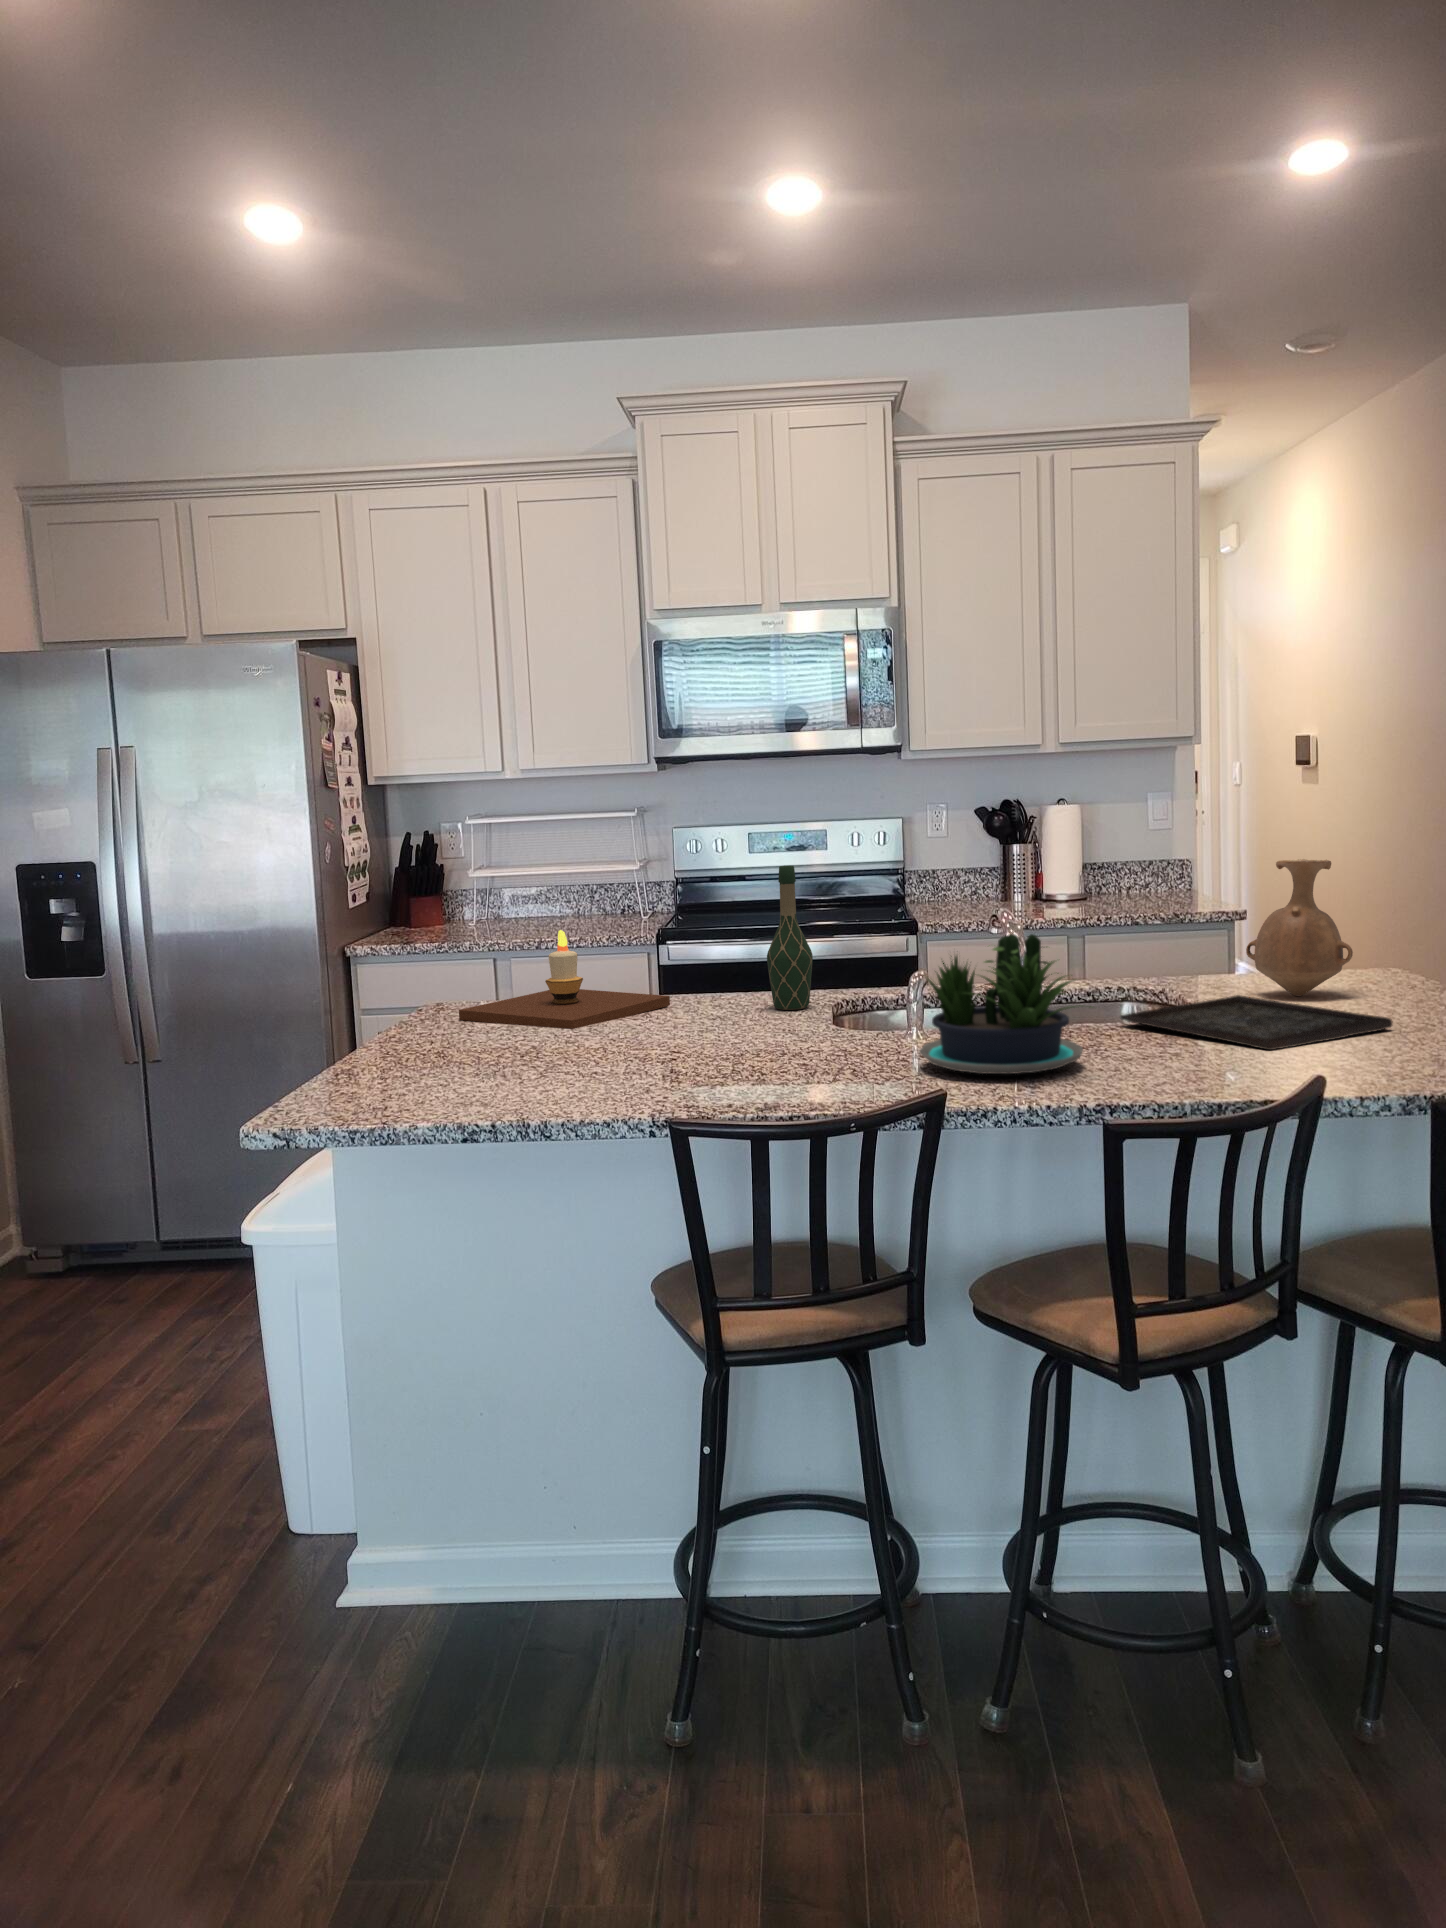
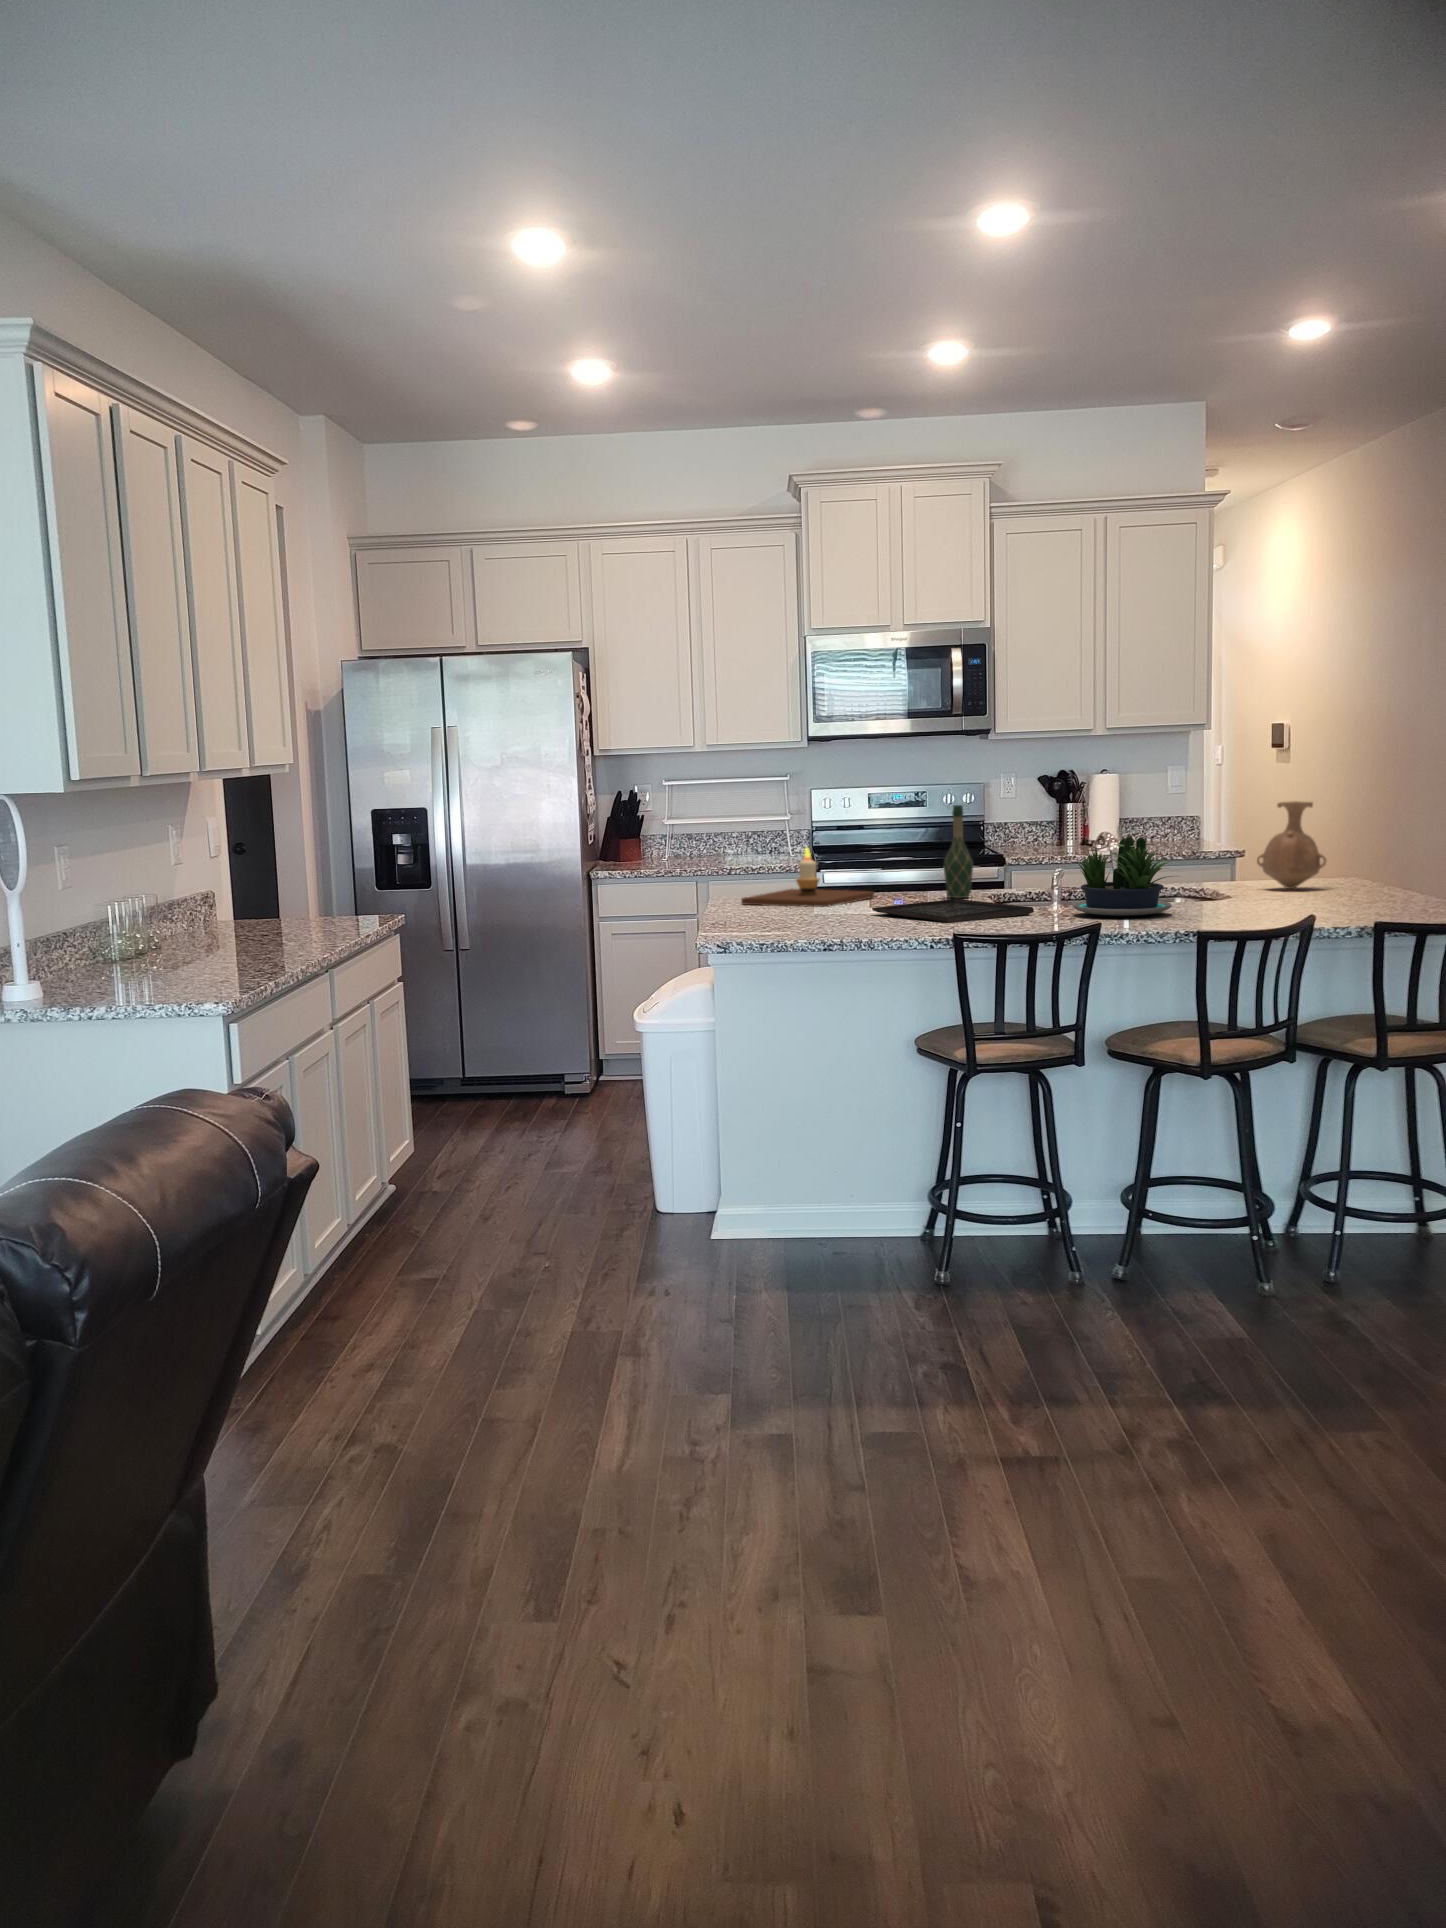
tray: present [1120,995,1392,1050] -> present [872,899,1034,923]

